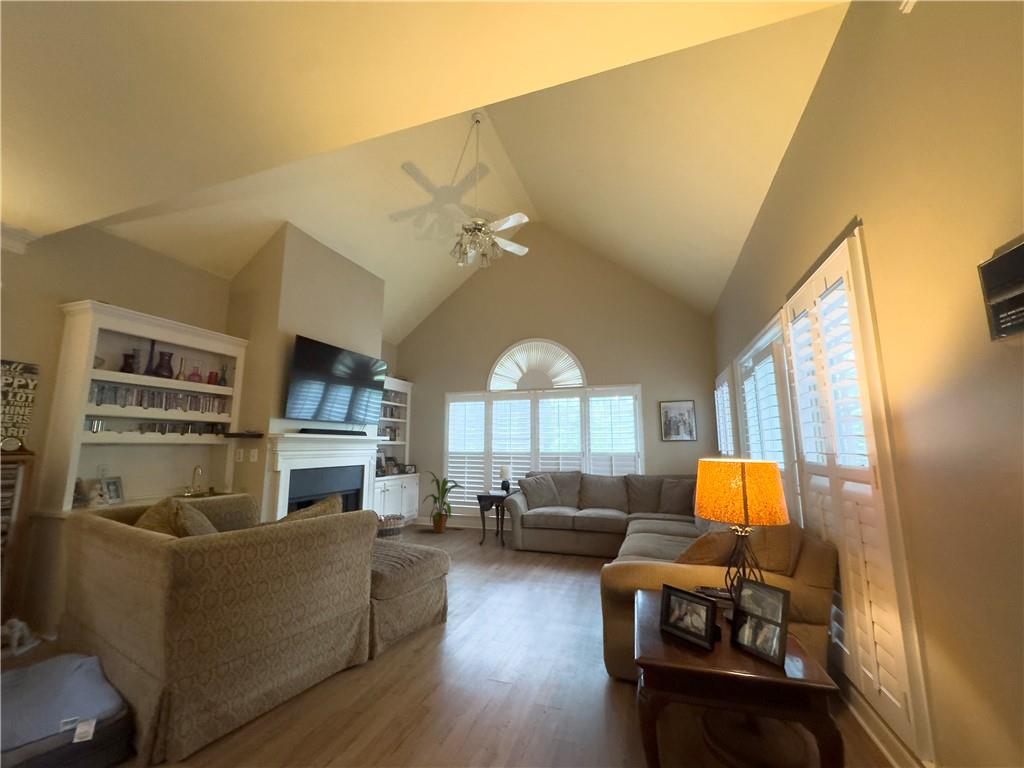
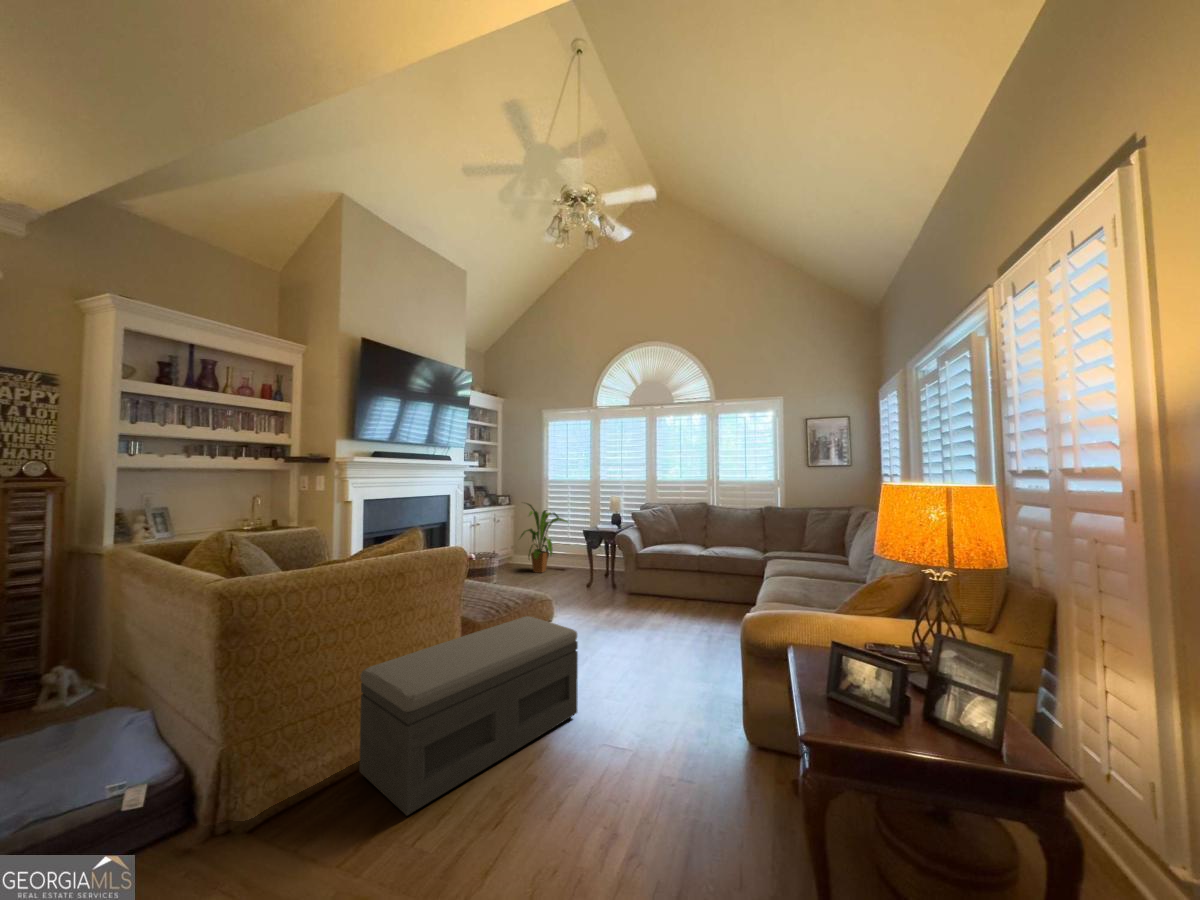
storage bench: none [282,570,470,742] -> present [359,616,578,815]

